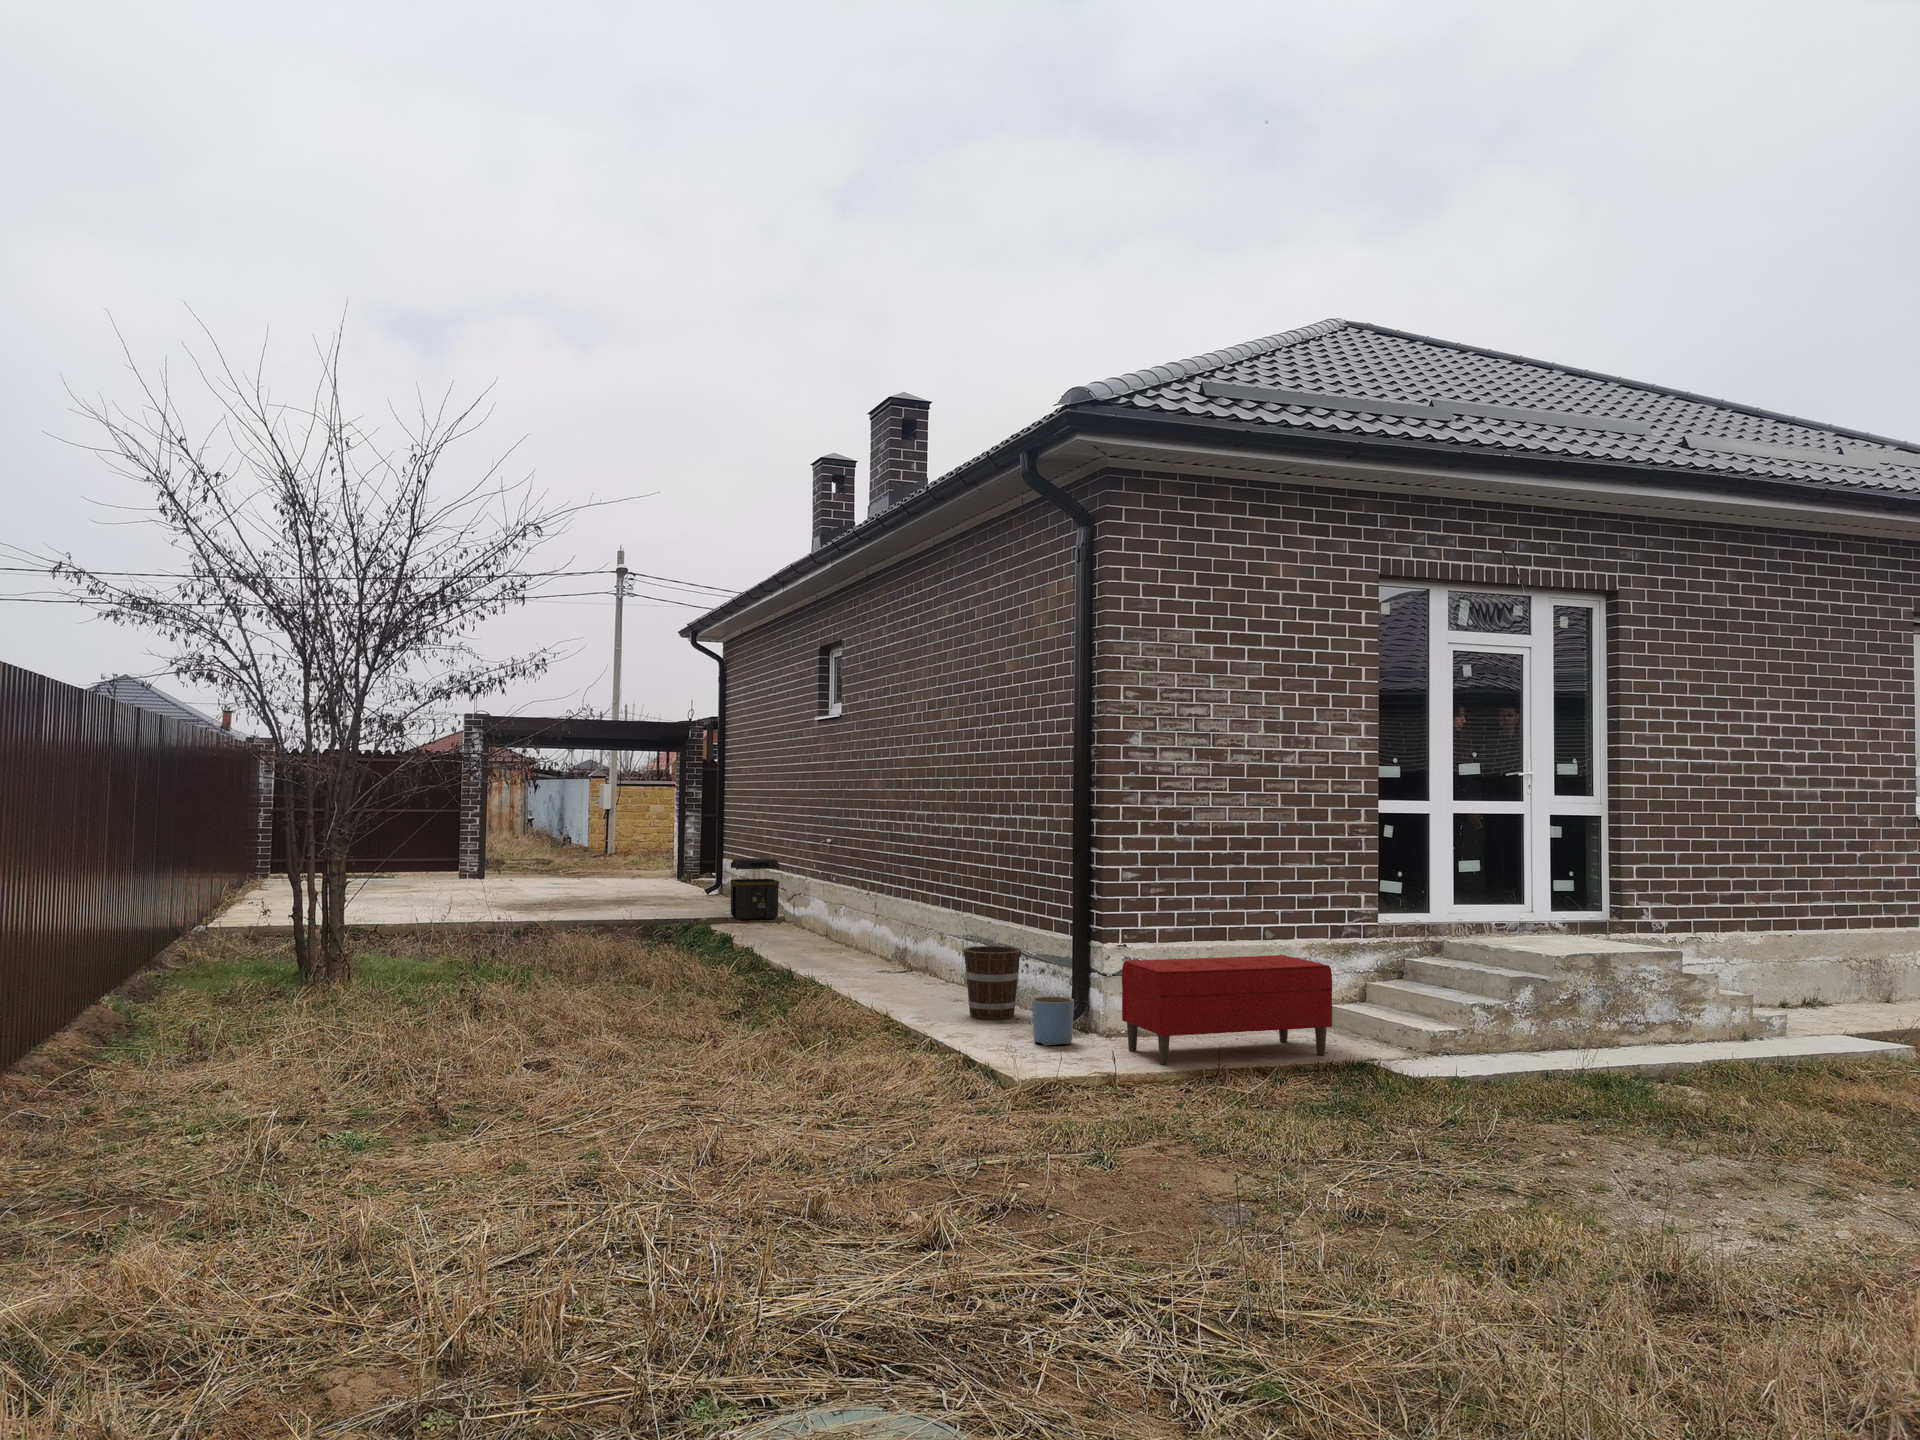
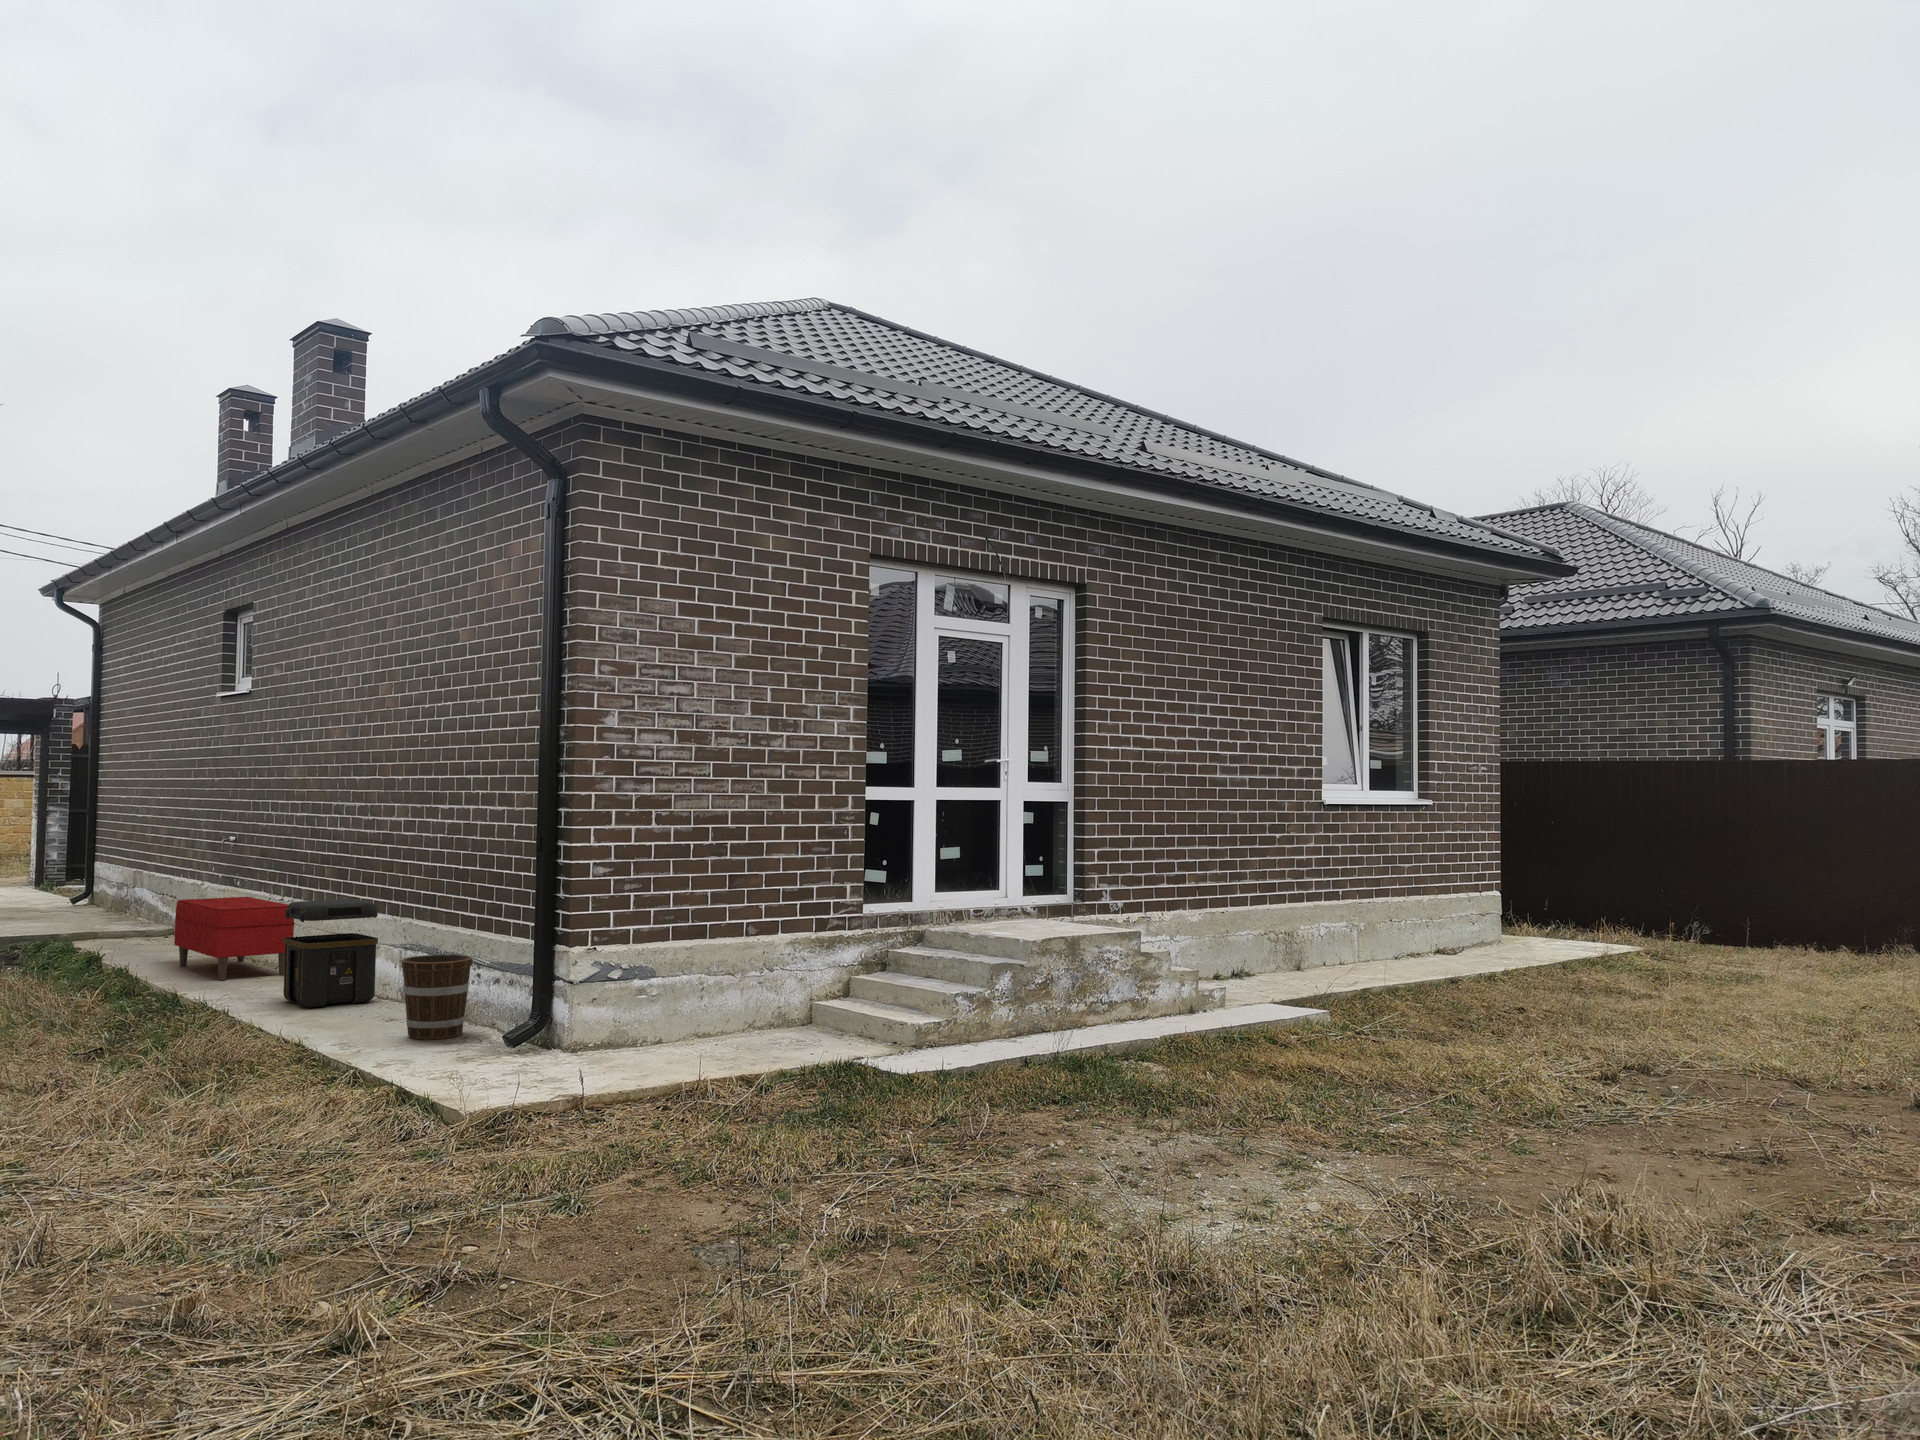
toolbox: present [730,858,779,920] -> present [284,899,378,1008]
bench: present [1122,955,1332,1065] -> present [174,897,294,980]
planter: present [1032,996,1074,1046] -> none [484,1009,534,1066]

